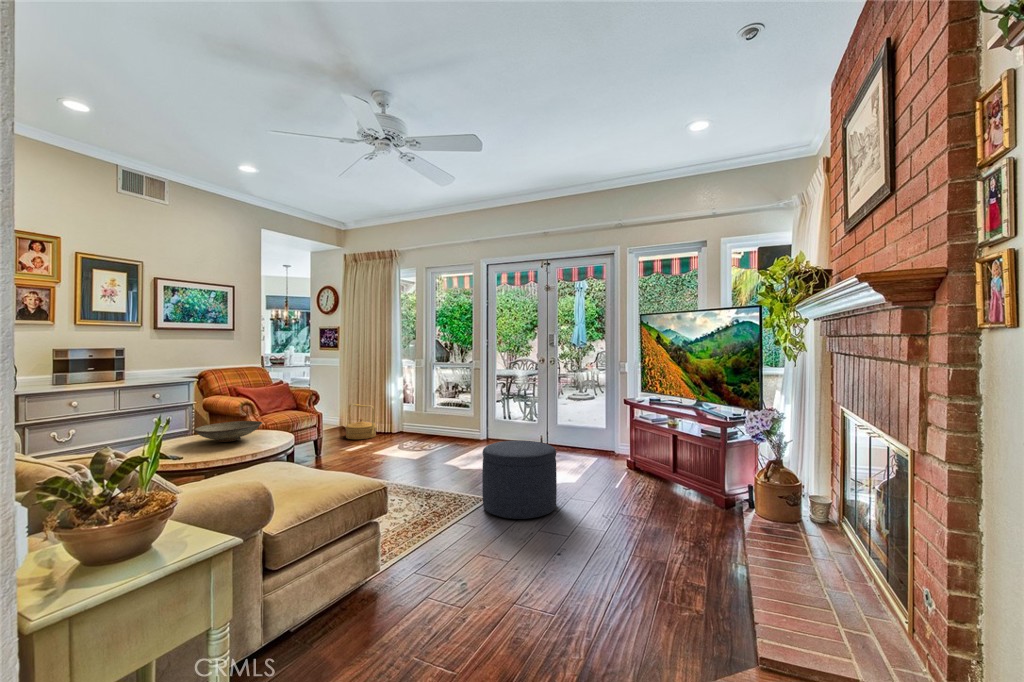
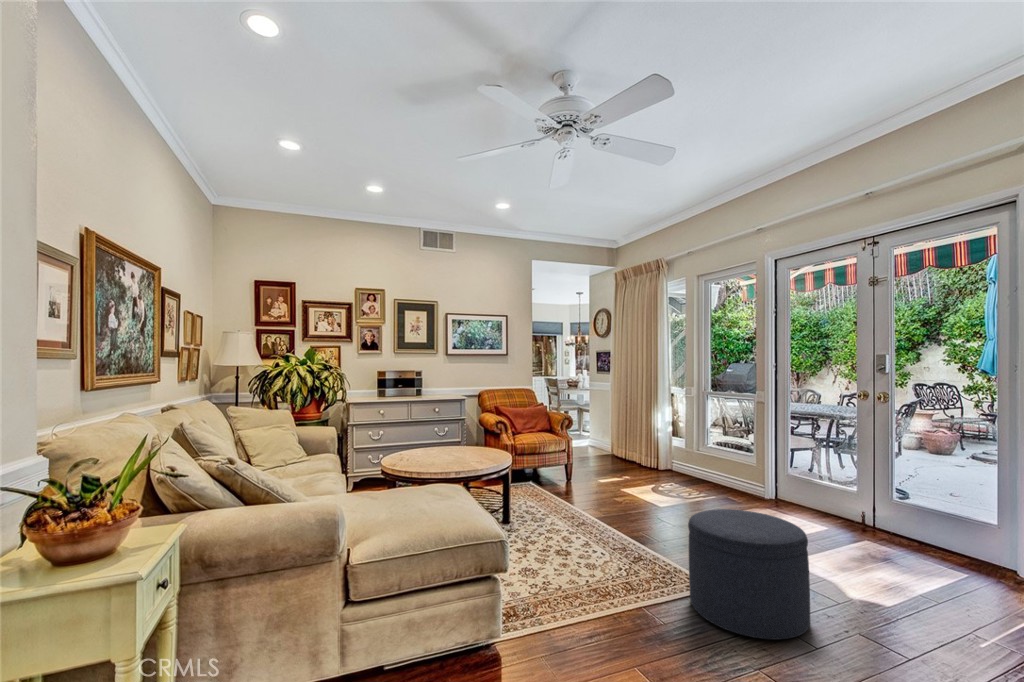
woven basket: present [345,404,376,439] -> none [609,431,642,472]
decorative bowl: present [194,421,262,442] -> none [431,440,484,459]

